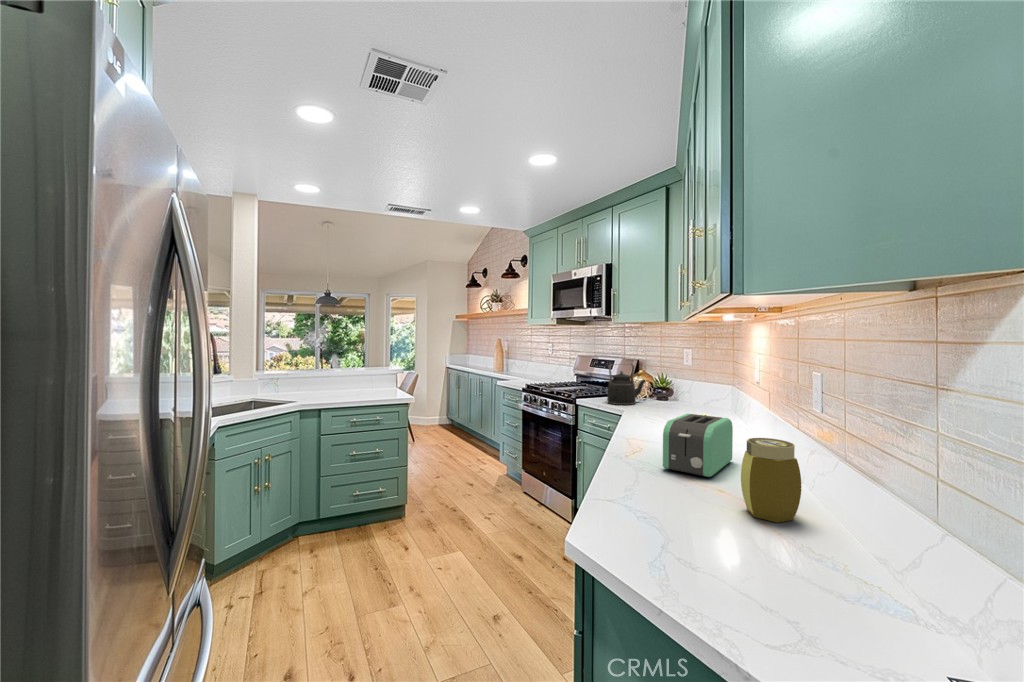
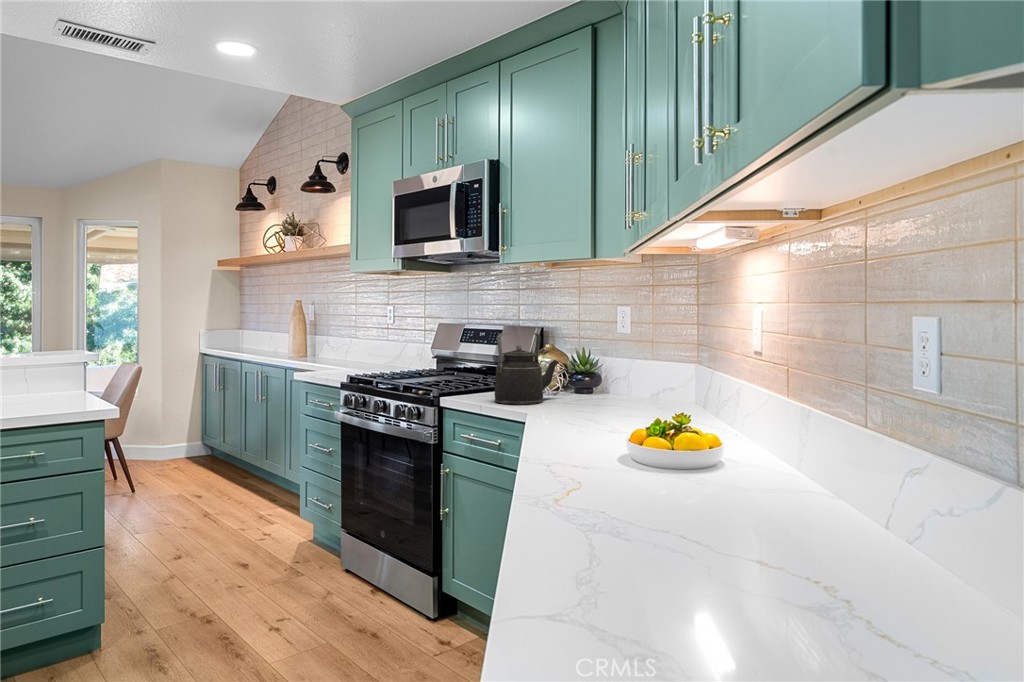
toaster: present [663,414,733,477] -> none [630,408,747,530]
jar: present [741,438,801,523] -> none [814,445,942,624]

